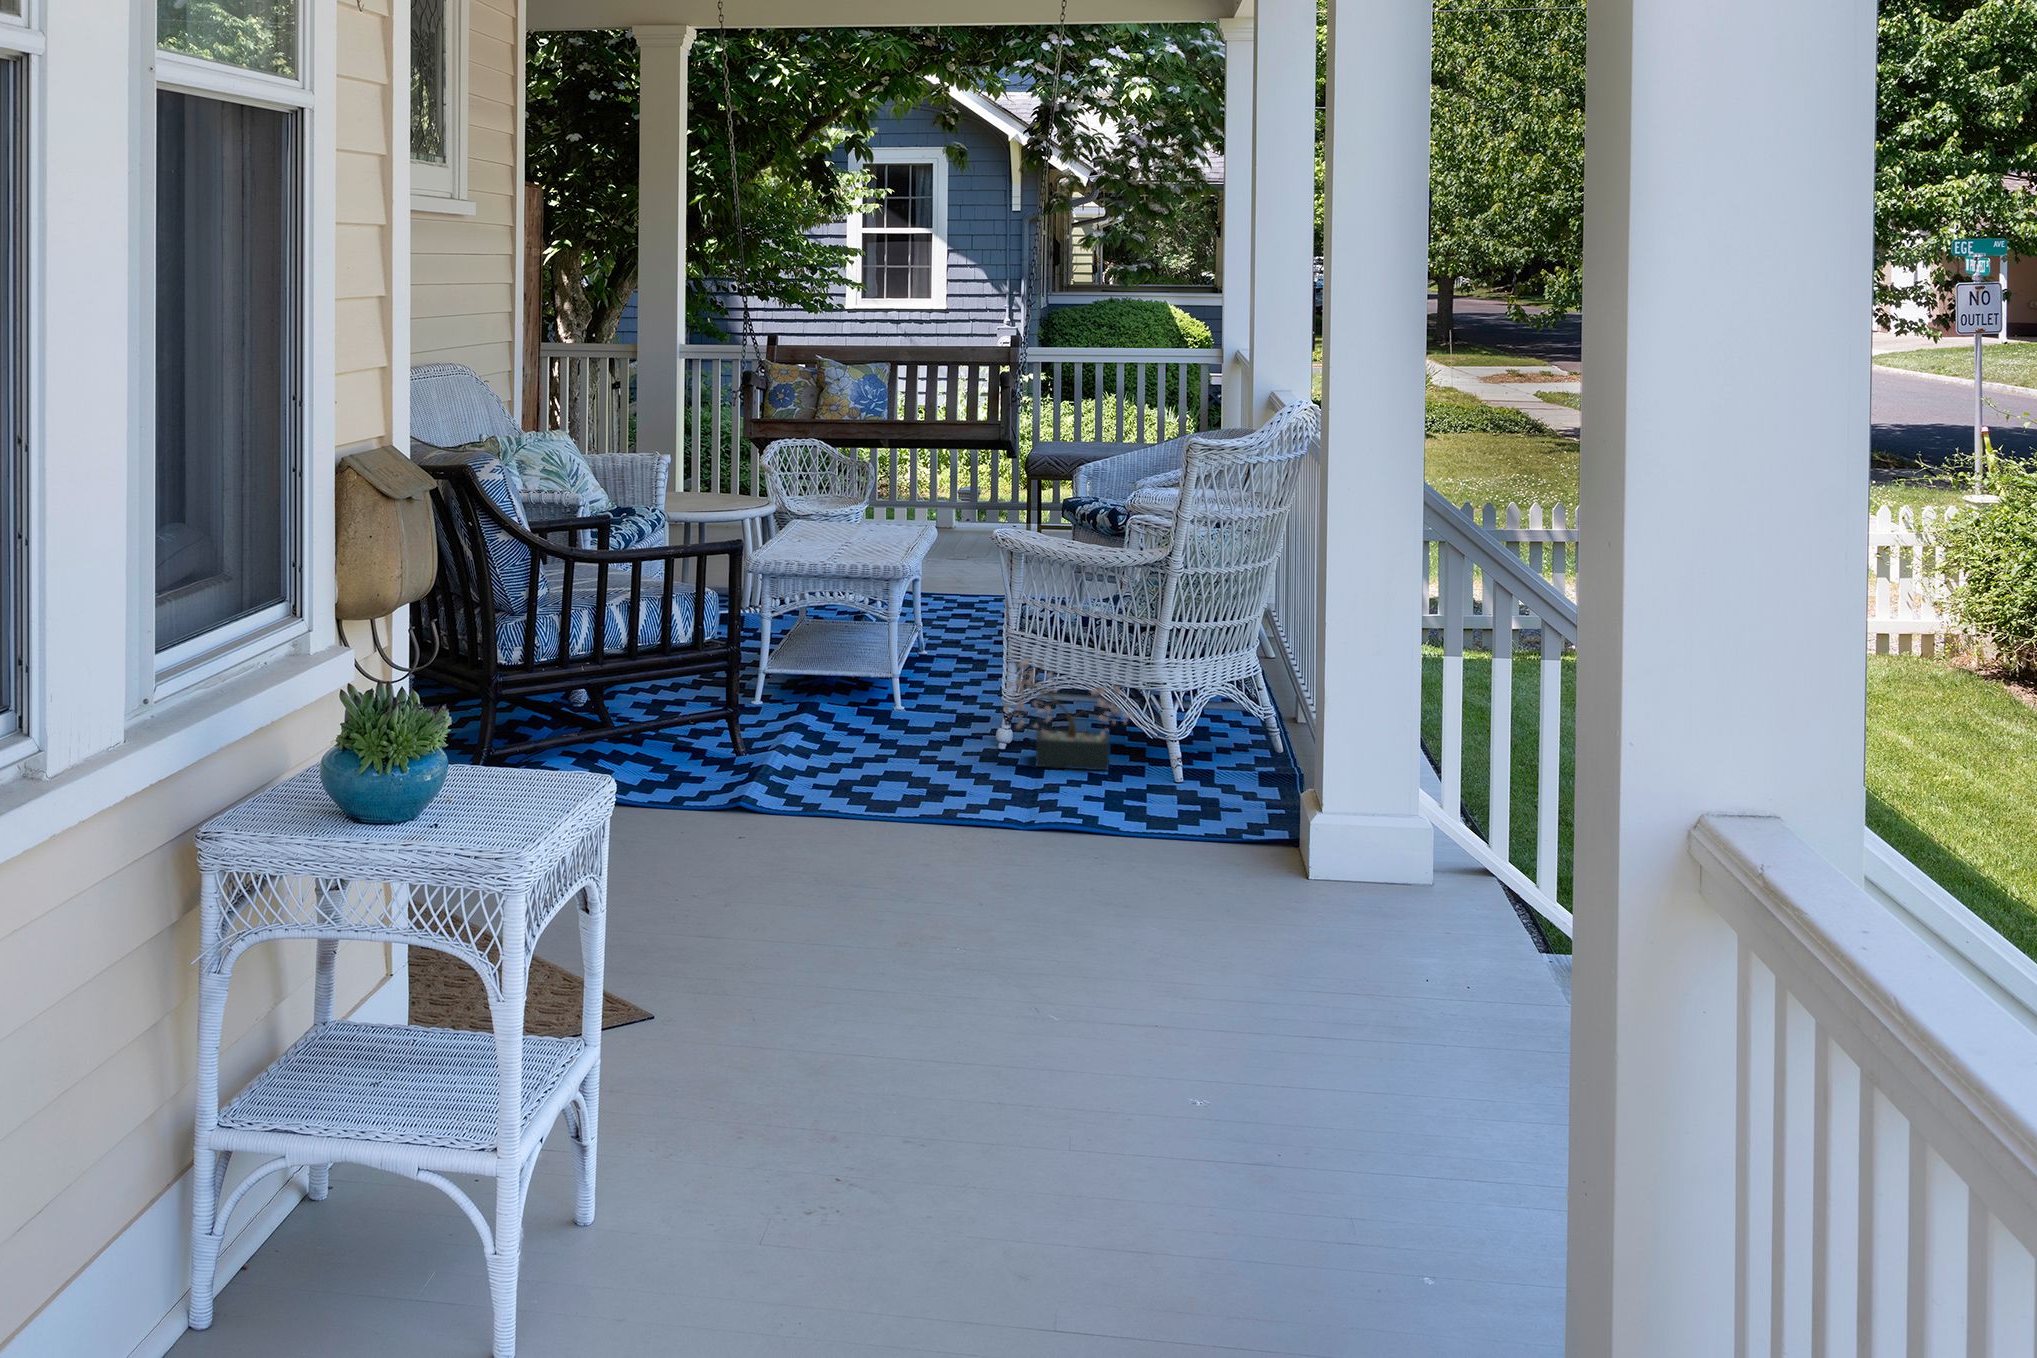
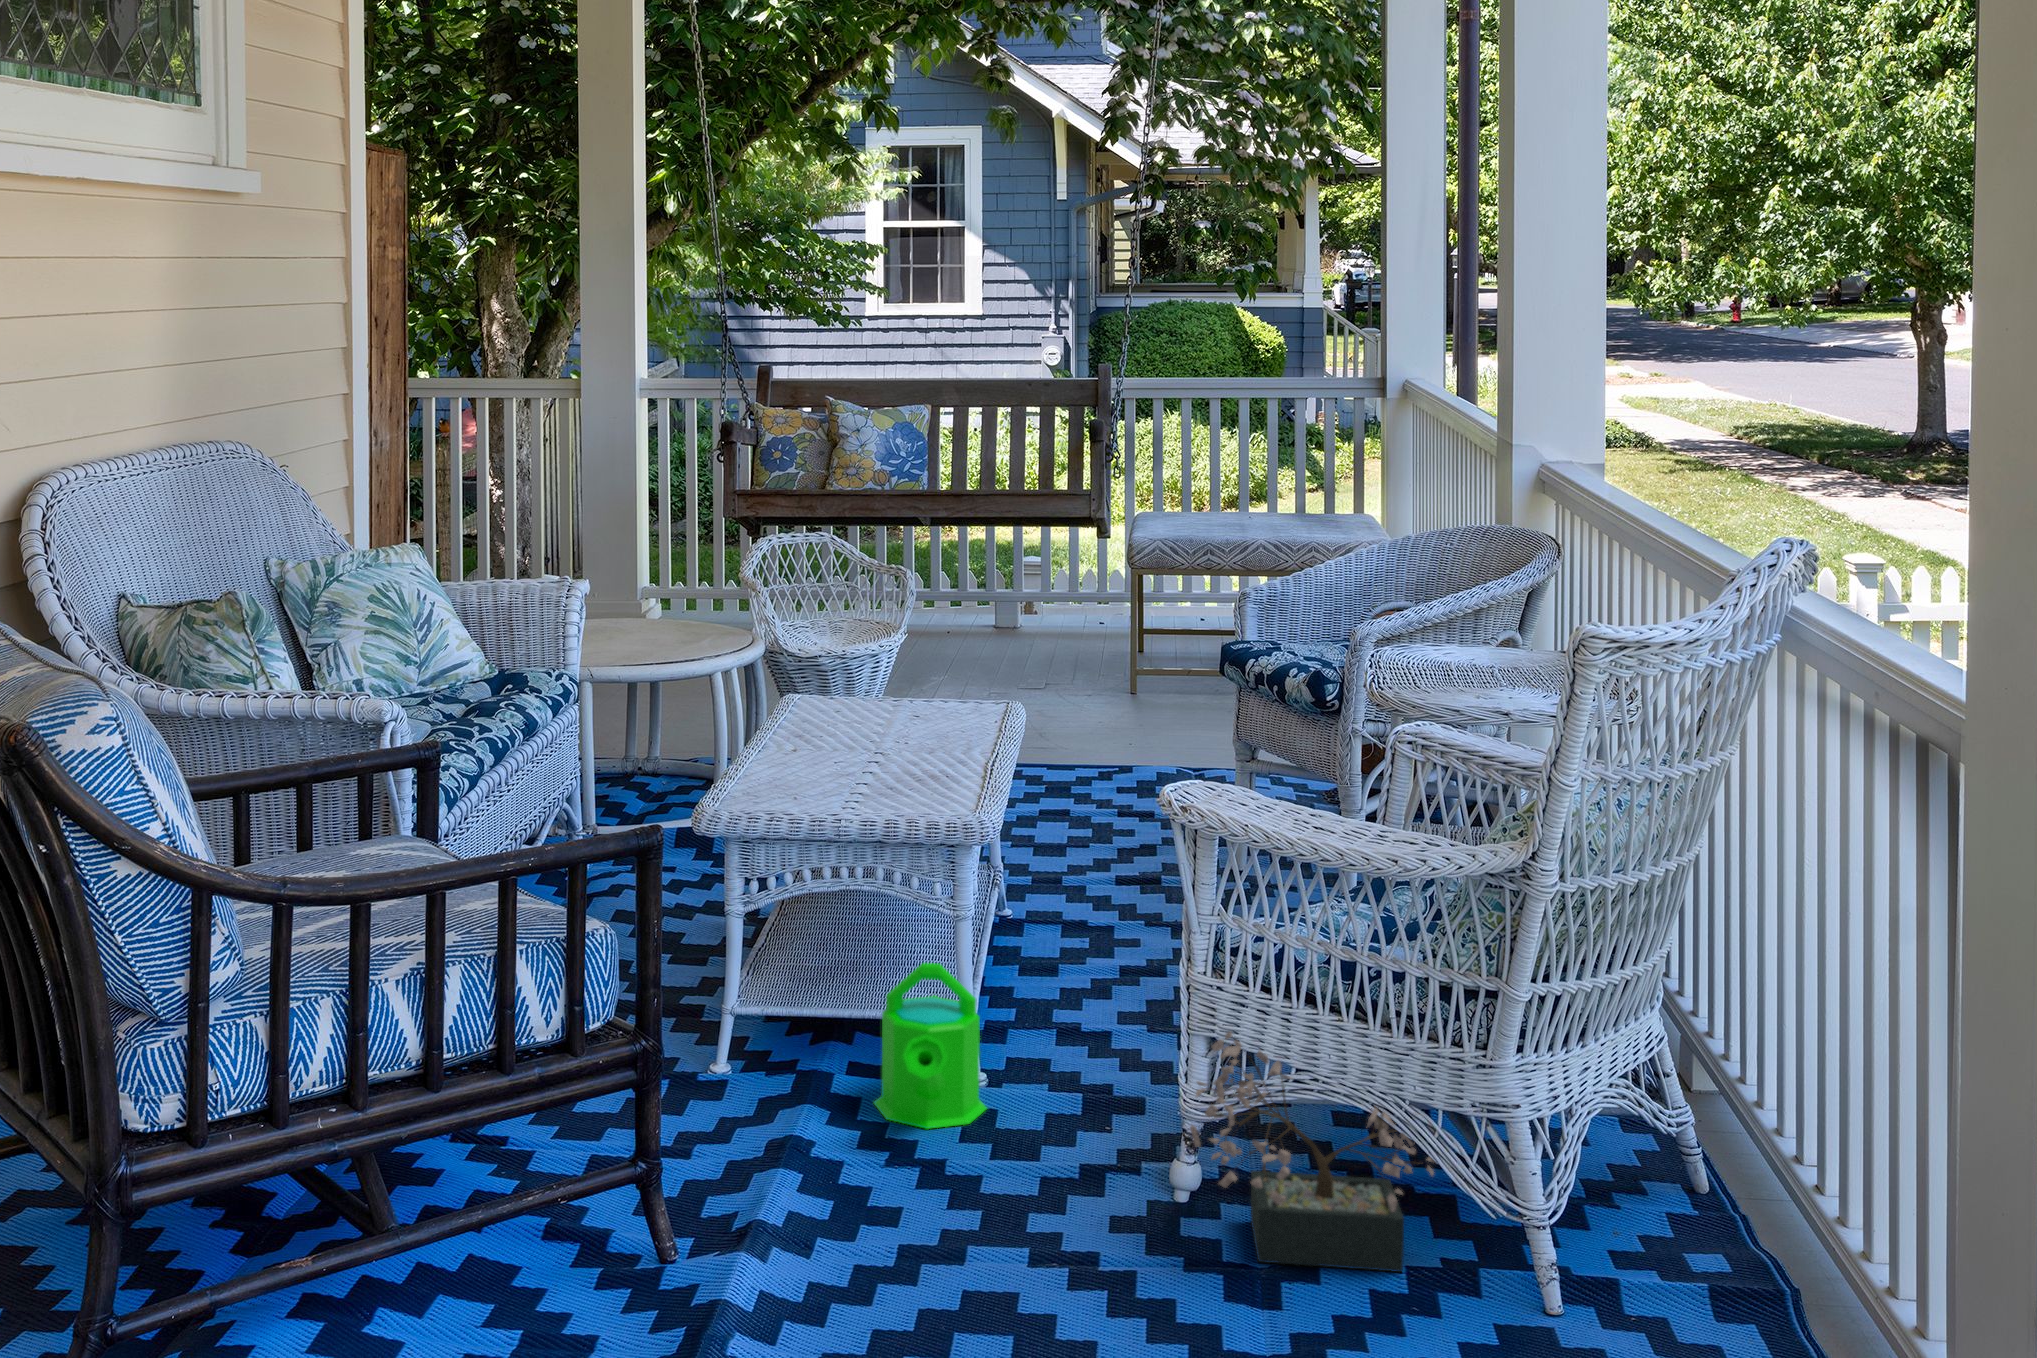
watering can: none [841,641,904,727] -> present [873,963,987,1129]

